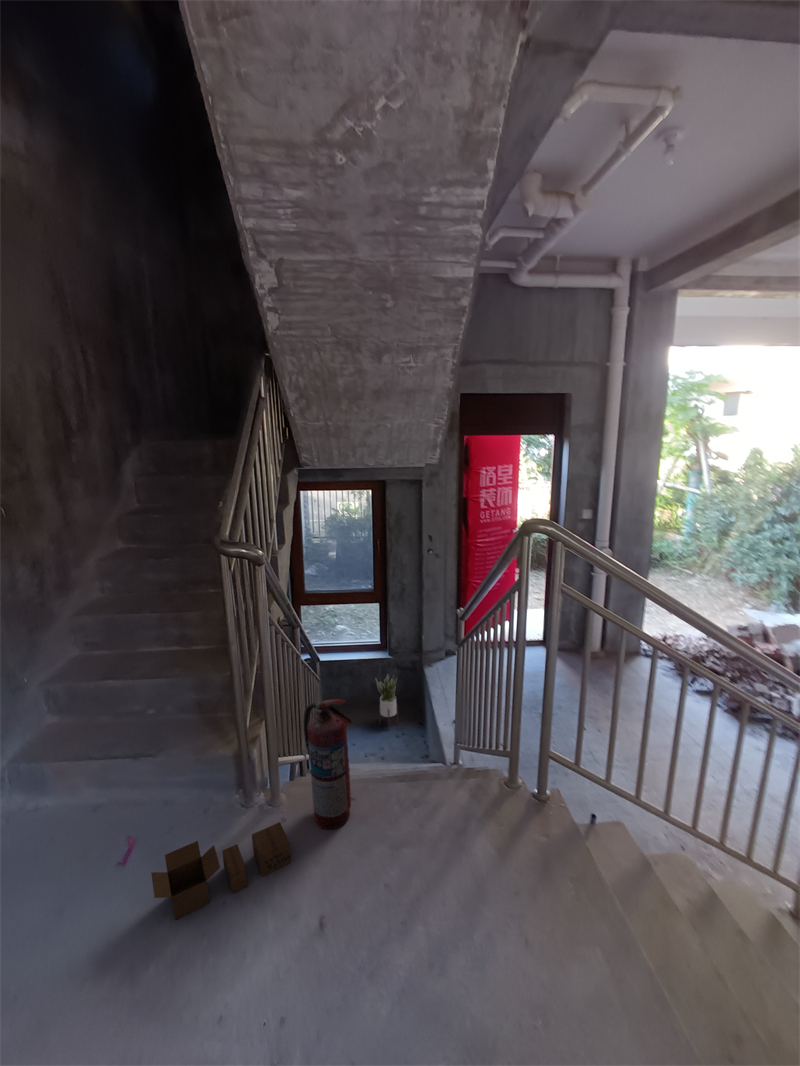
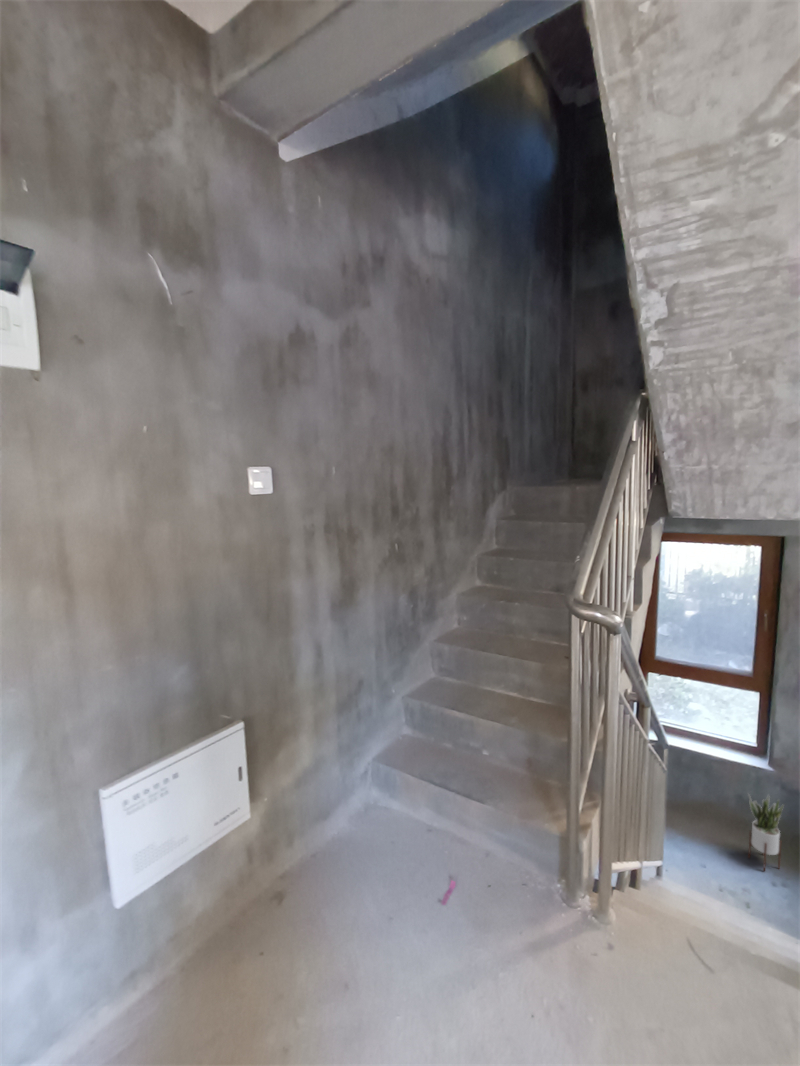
fire extinguisher: present [304,698,352,829] -> none [648,817,723,1002]
cardboard box: present [151,822,291,920] -> none [466,914,616,1010]

